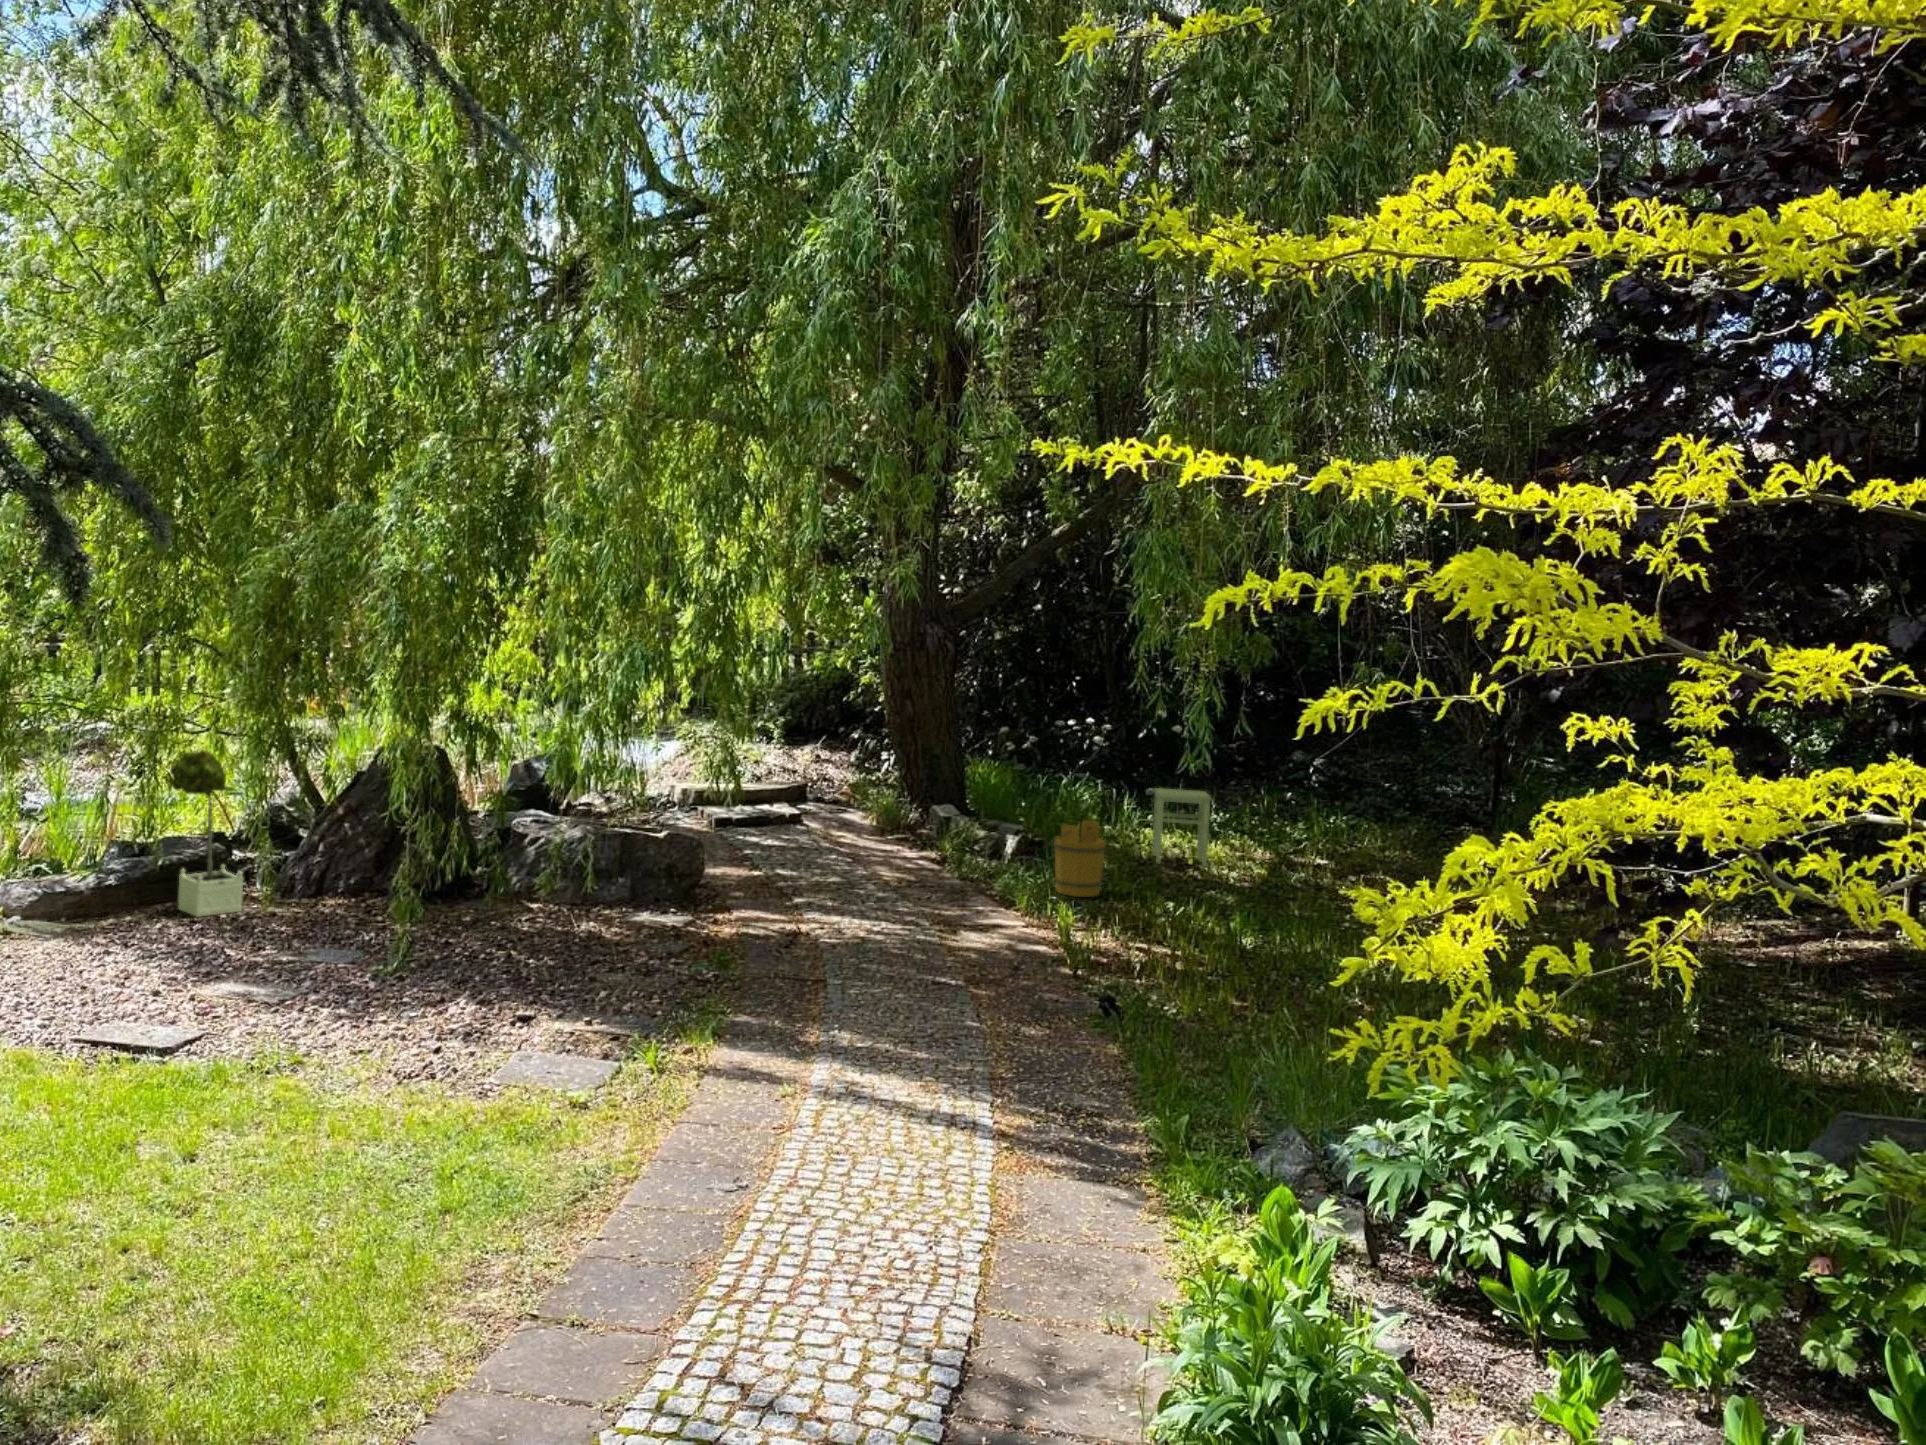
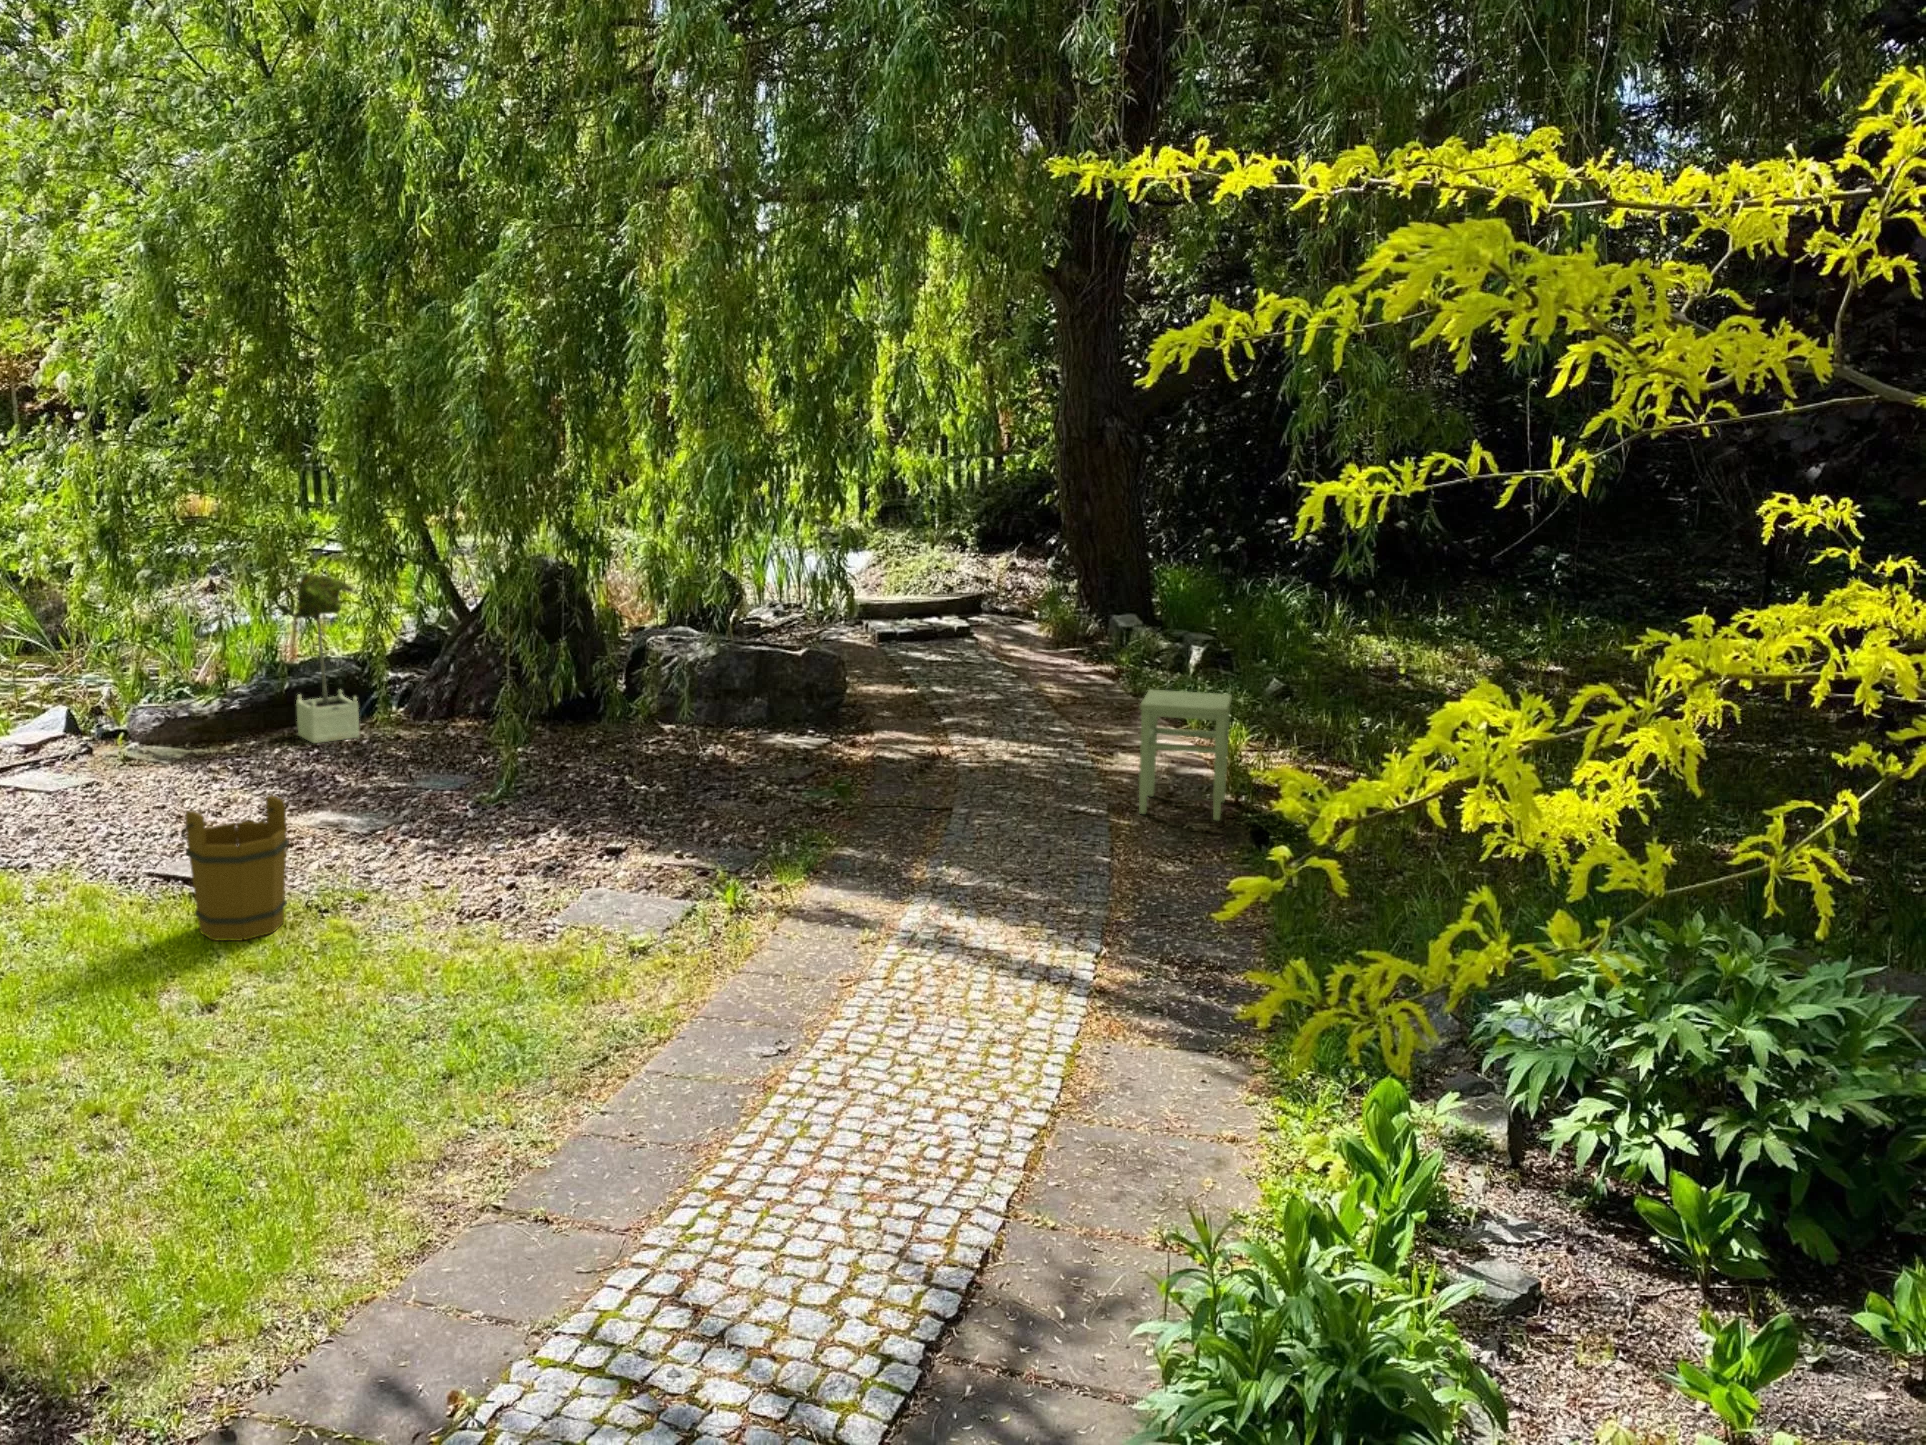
stool: present [1153,788,1212,867] -> present [1139,690,1232,820]
bucket: present [1050,821,1106,897] -> present [181,795,289,941]

